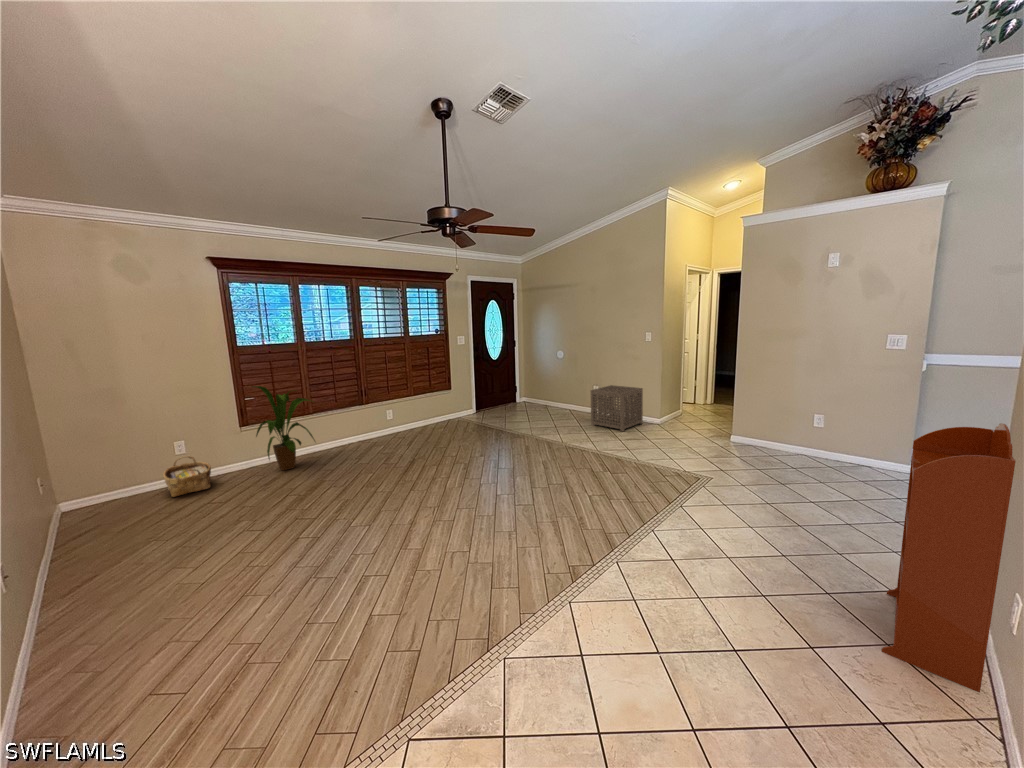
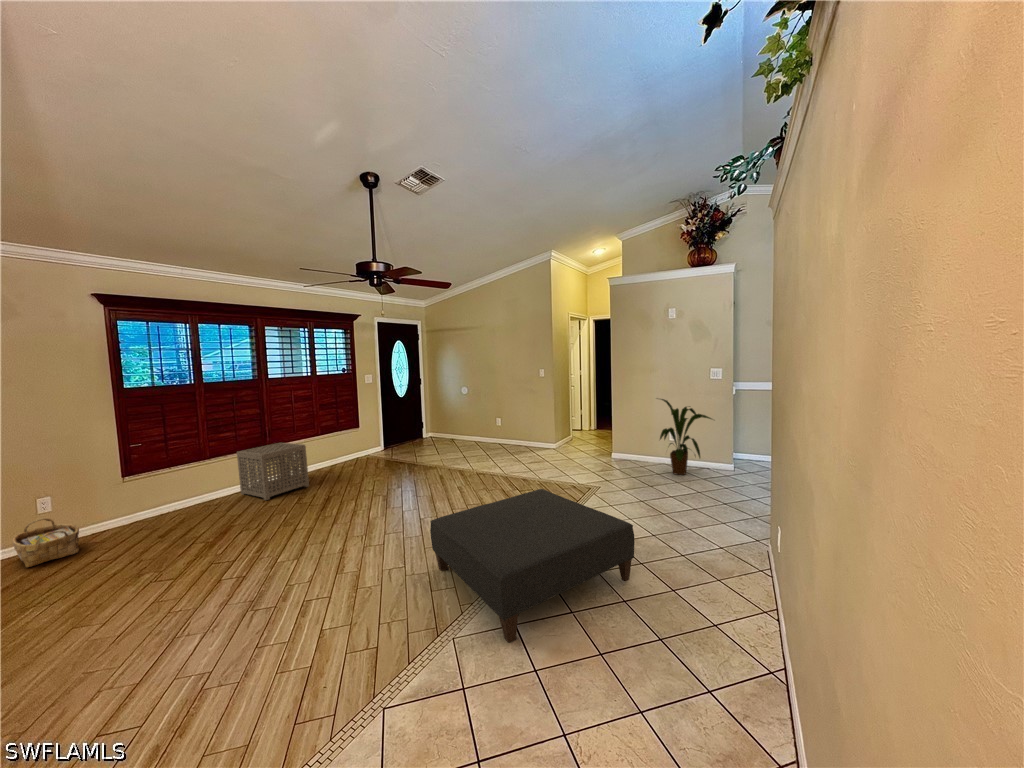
side table: present [591,385,643,431] -> present [237,443,309,500]
house plant: present [253,386,315,471] -> present [660,399,711,475]
bookcase: present [881,423,1016,692] -> none [709,420,758,590]
ottoman: none [496,480,762,692] -> present [430,489,635,643]

